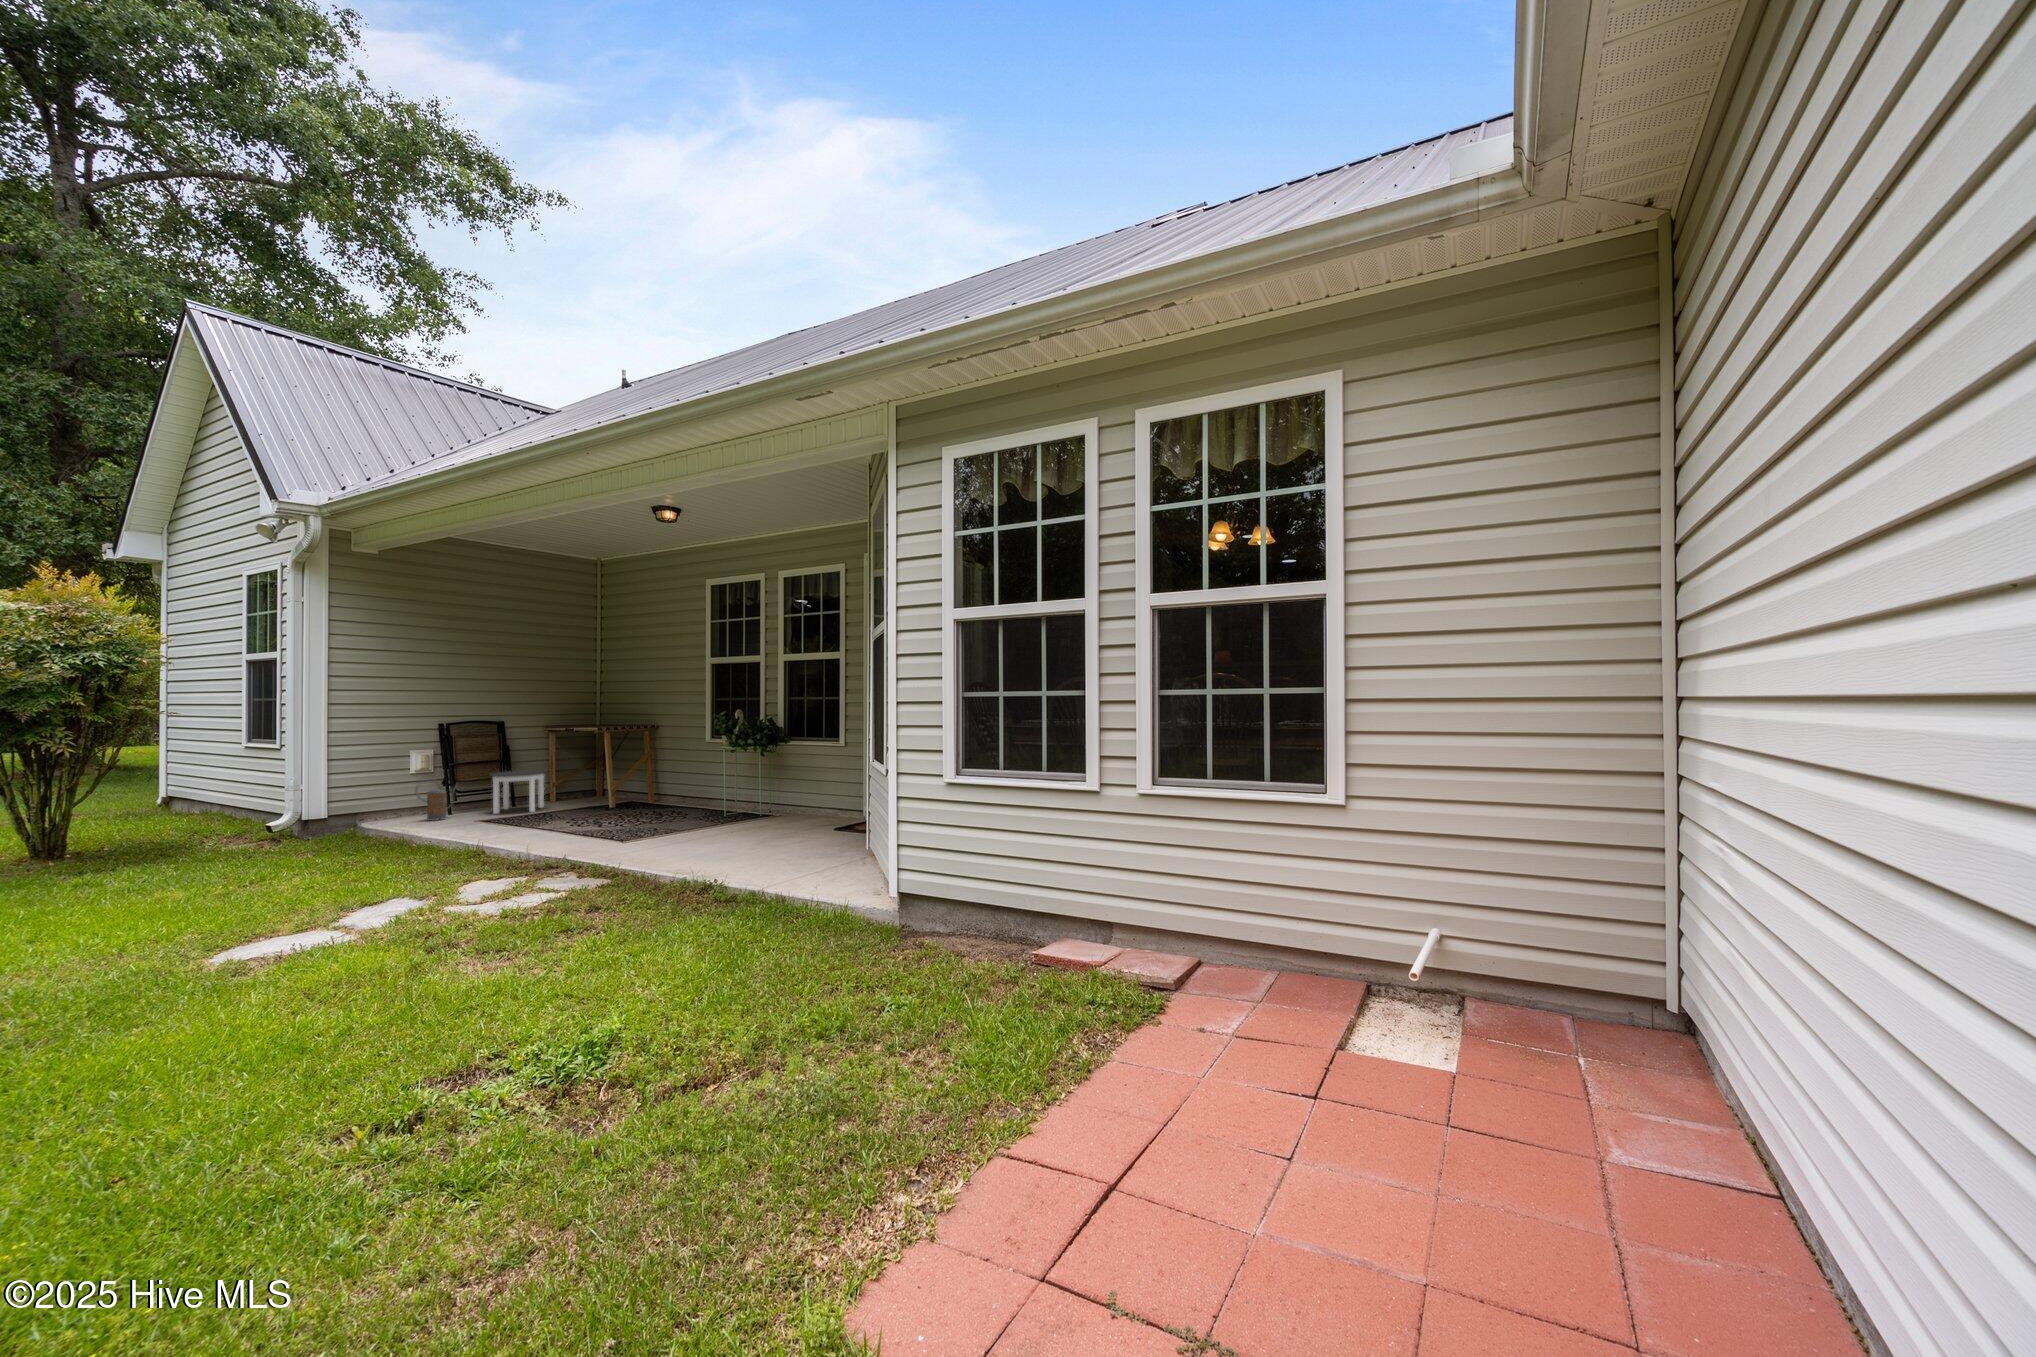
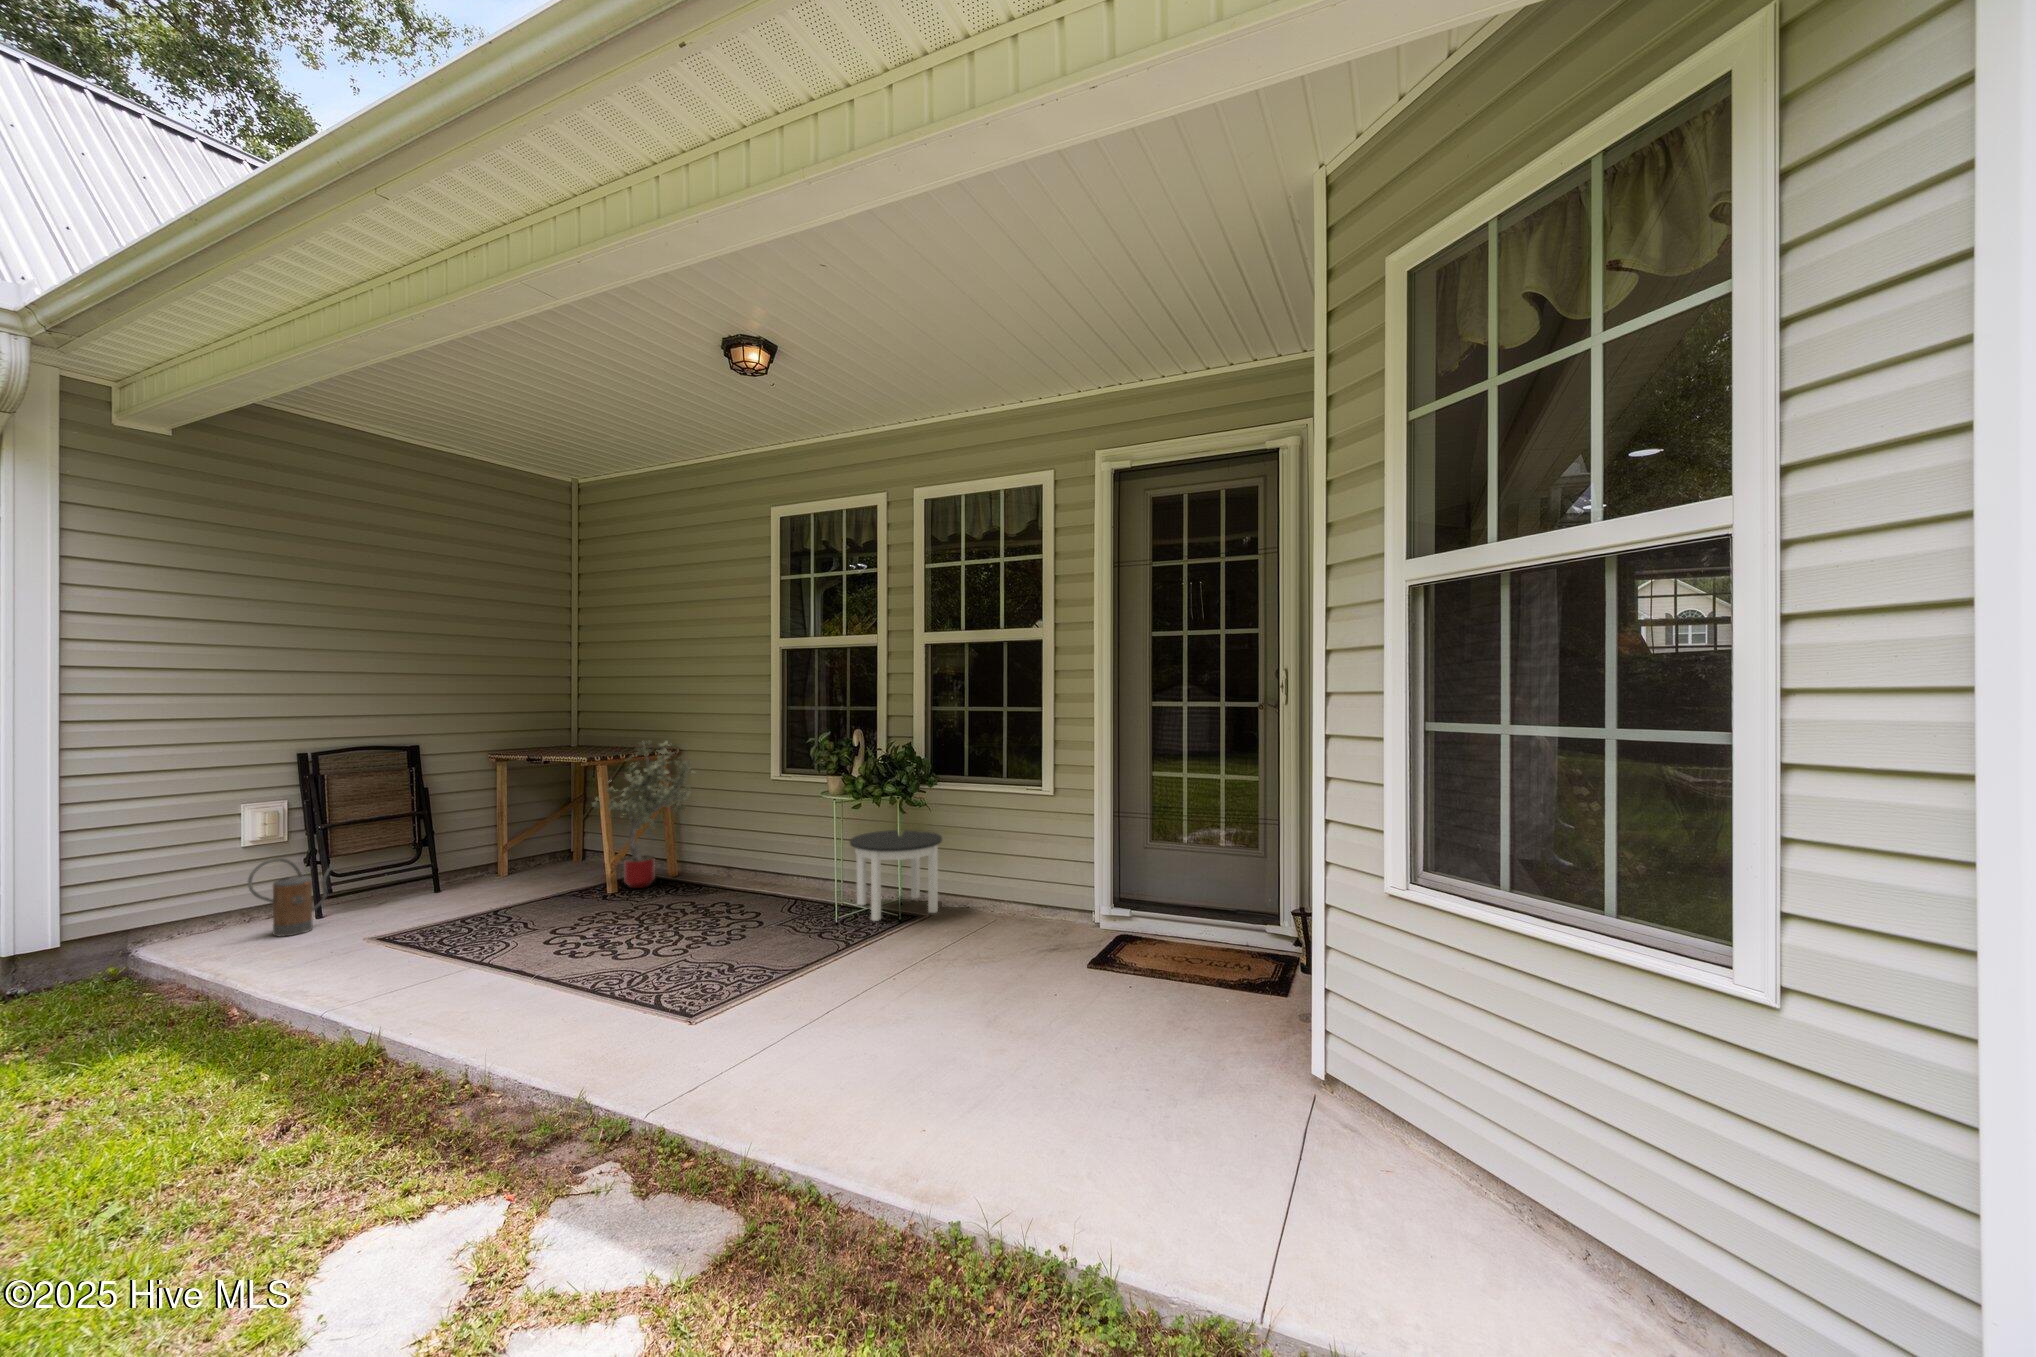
potted tree: none [600,719,660,806] -> present [593,741,694,888]
round table: present [490,770,547,814] -> present [850,830,942,921]

